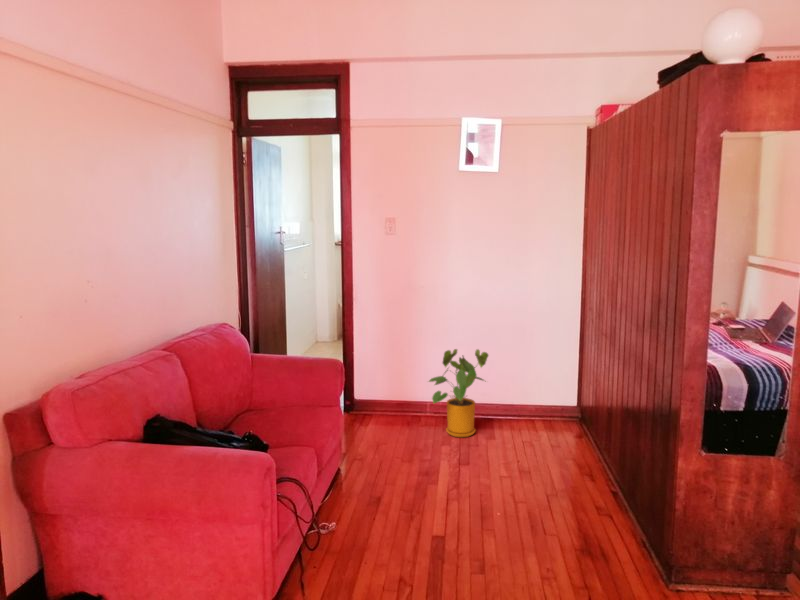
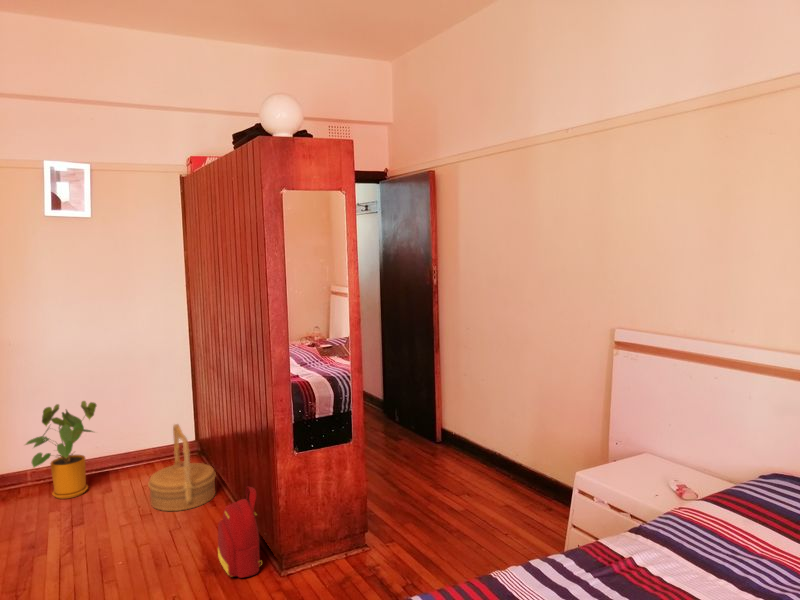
woven basket: none [529,388,598,478] -> present [148,424,216,511]
backpack: none [597,476,648,575] -> present [218,487,261,578]

